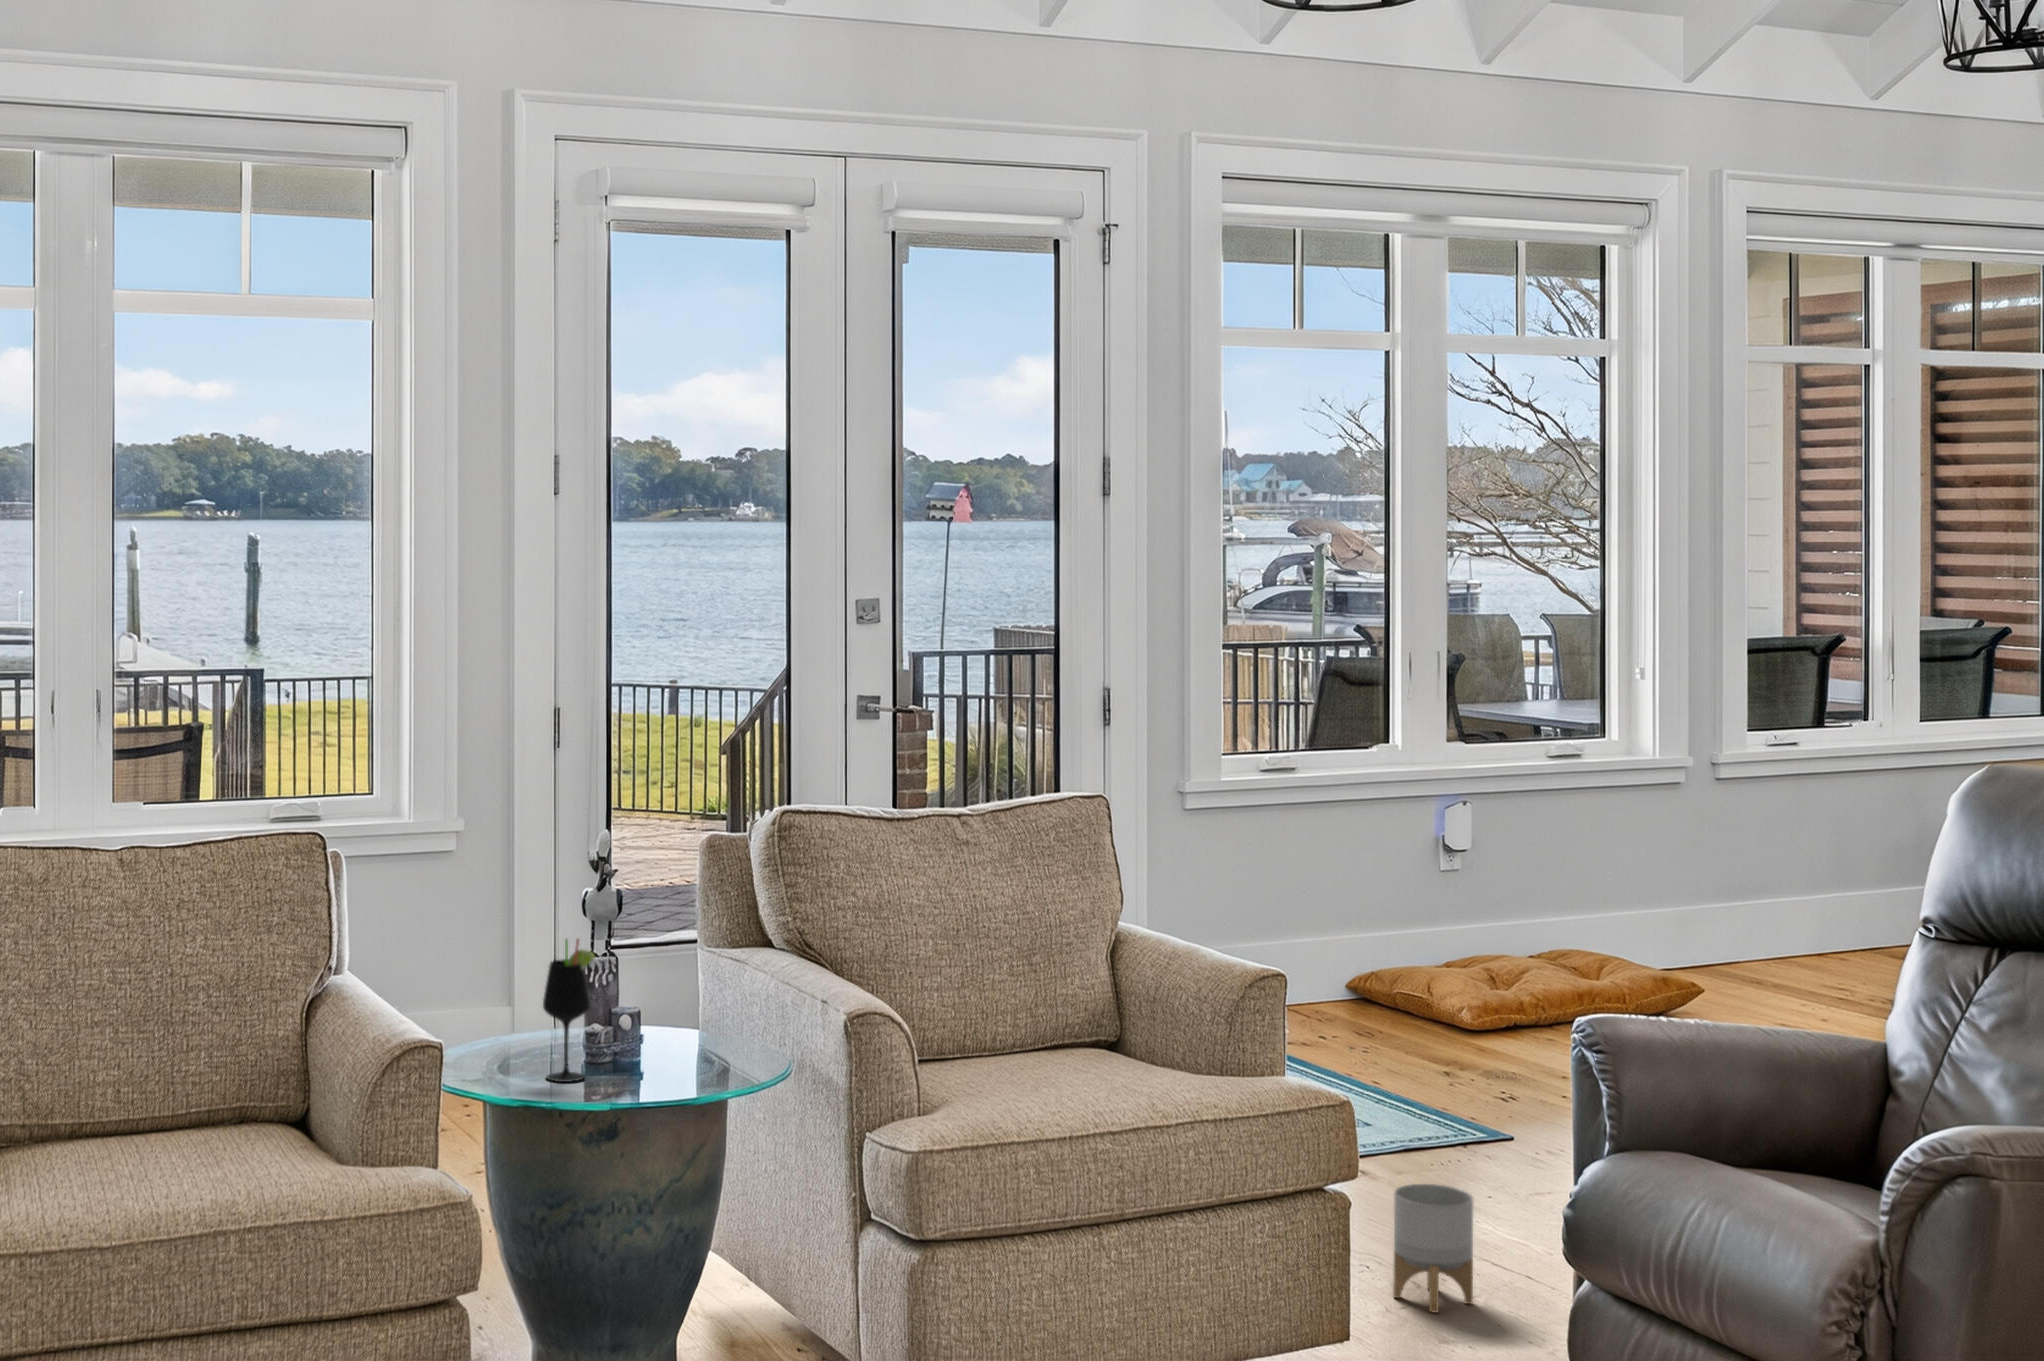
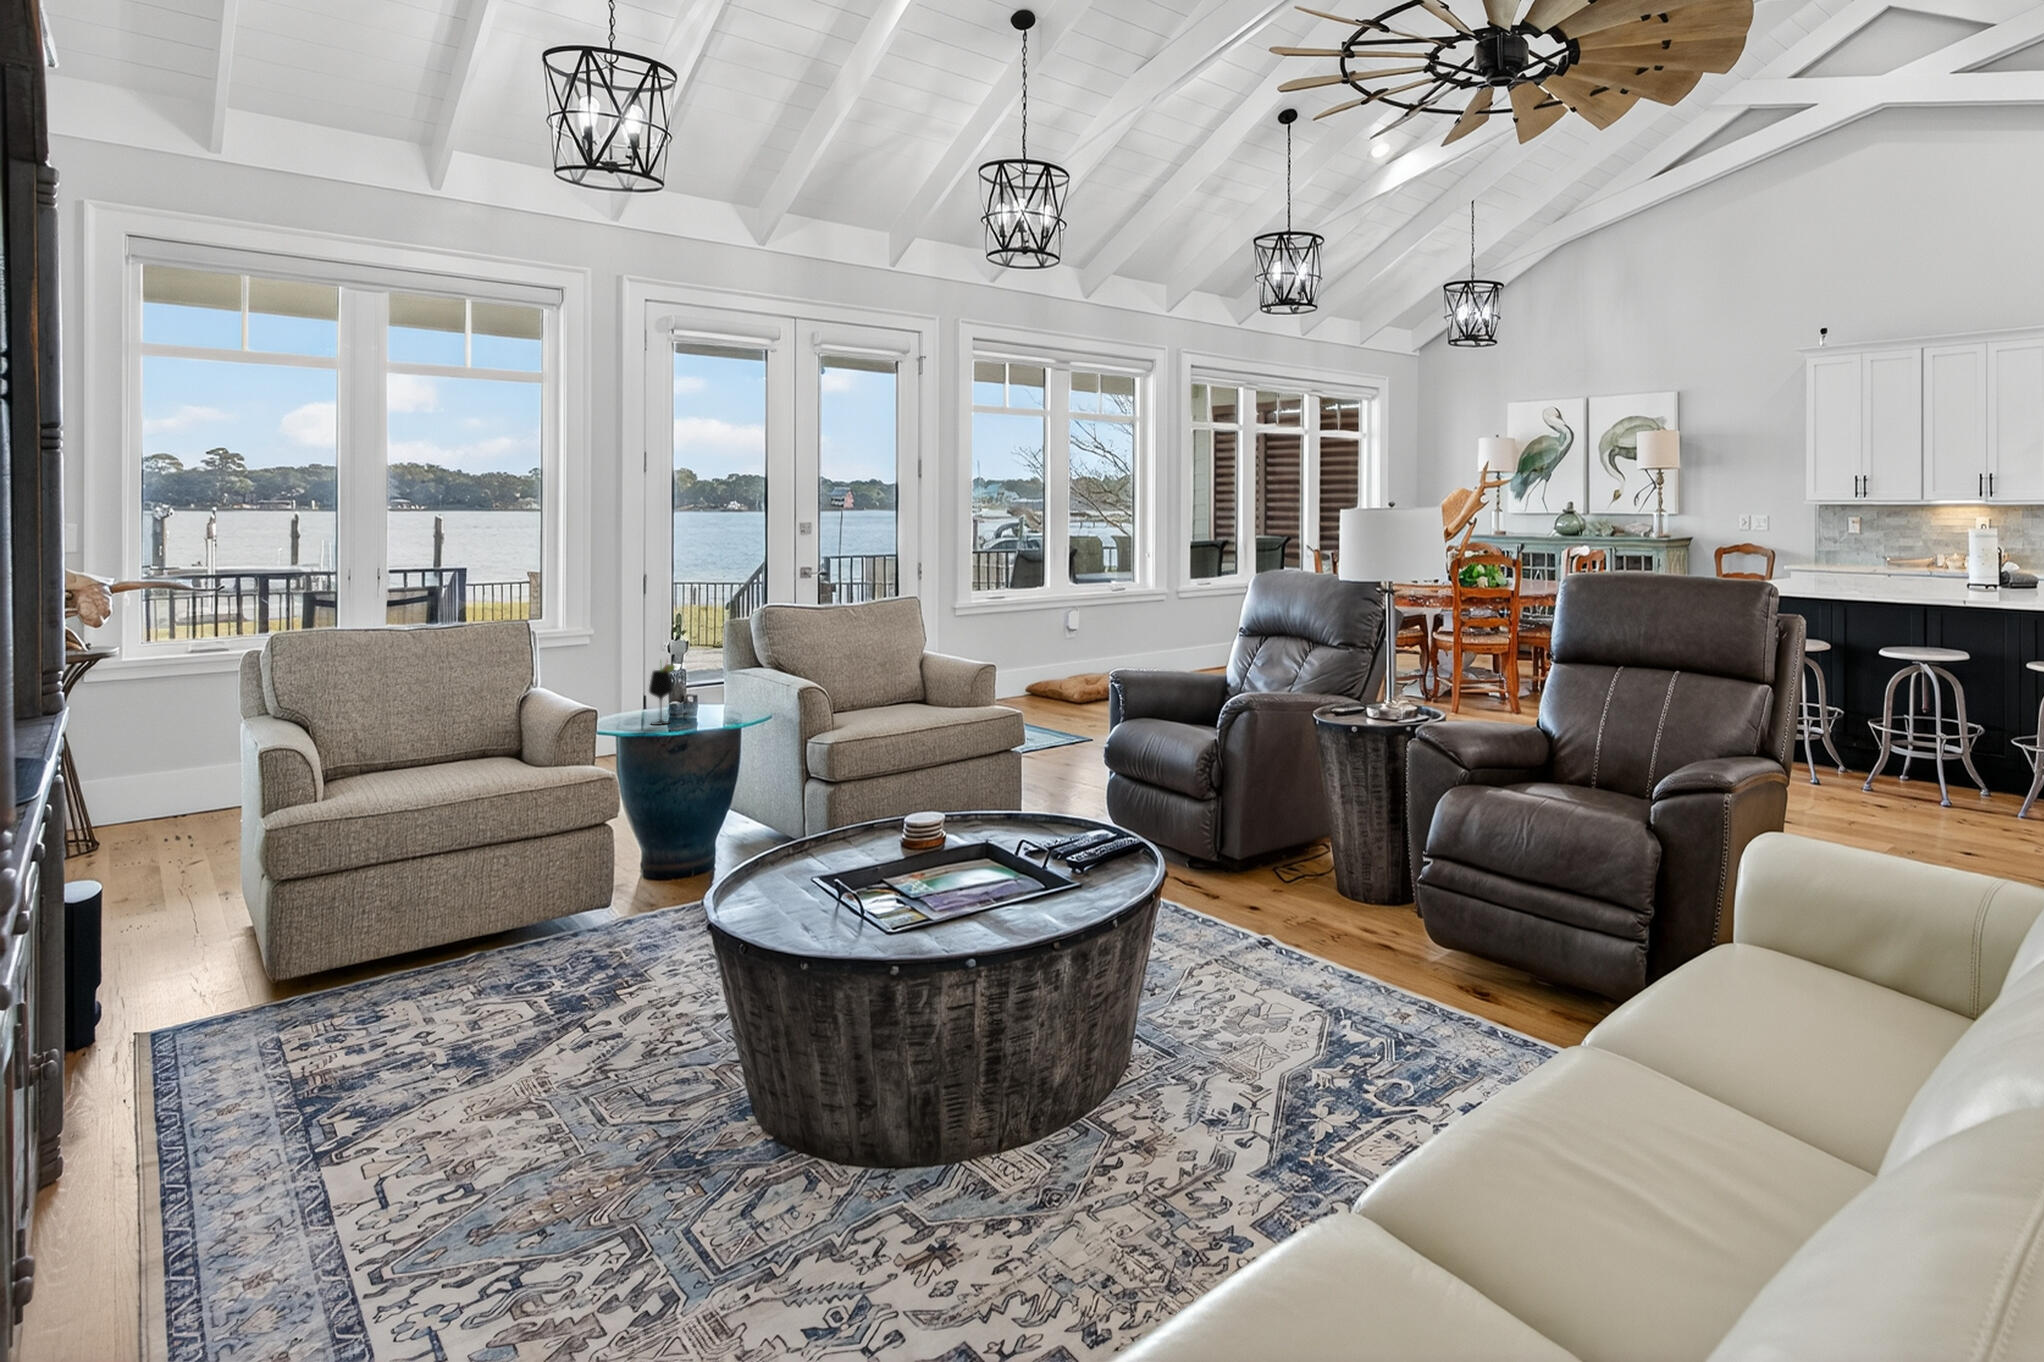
planter: present [1393,1184,1473,1313] -> none [1041,753,1073,803]

